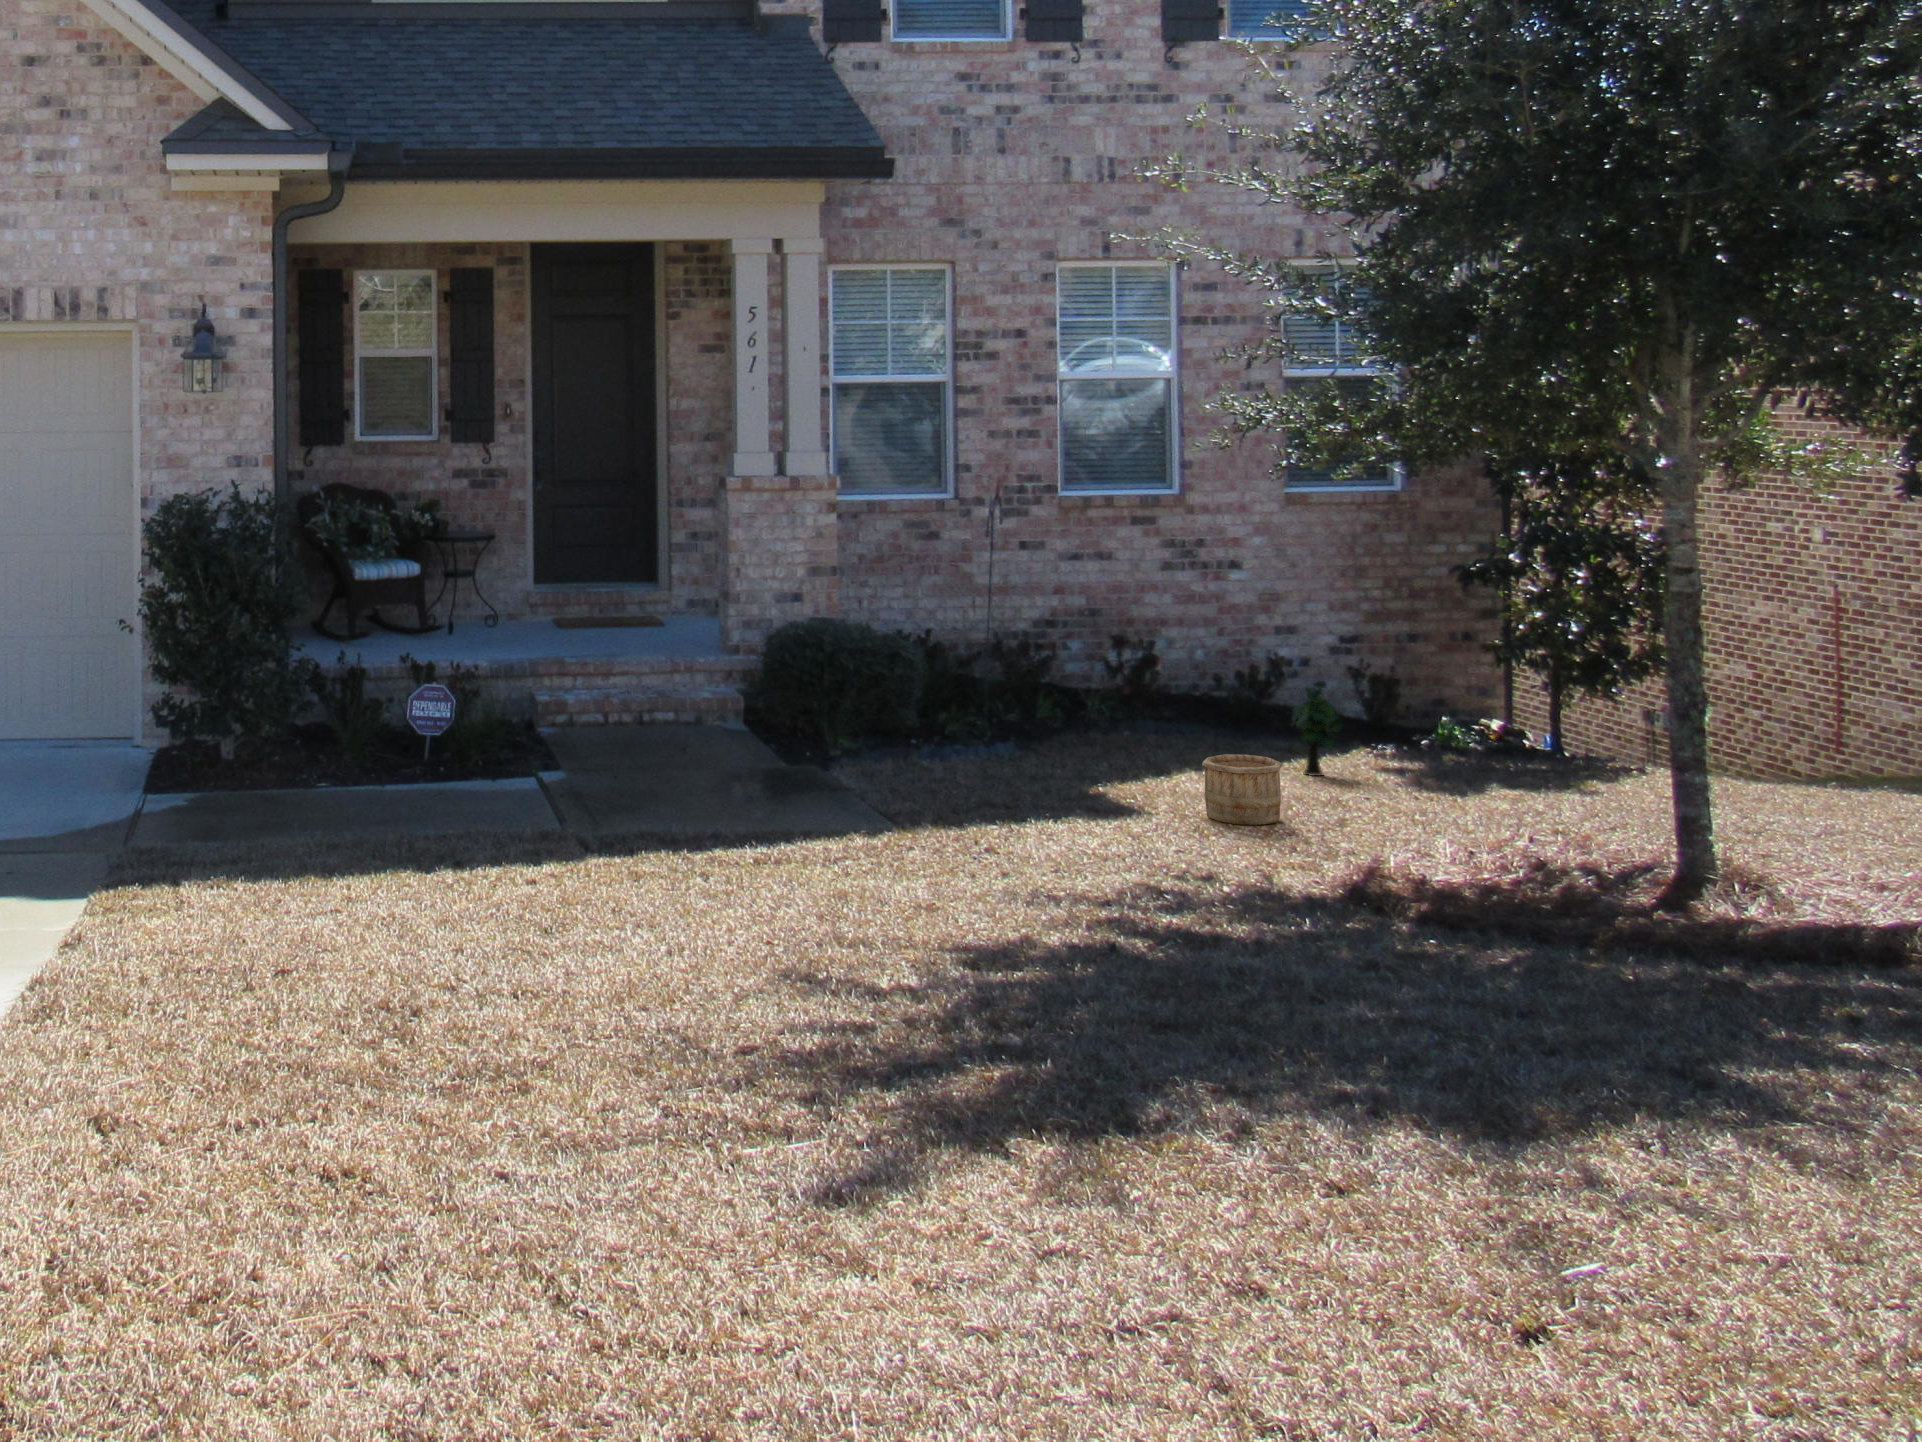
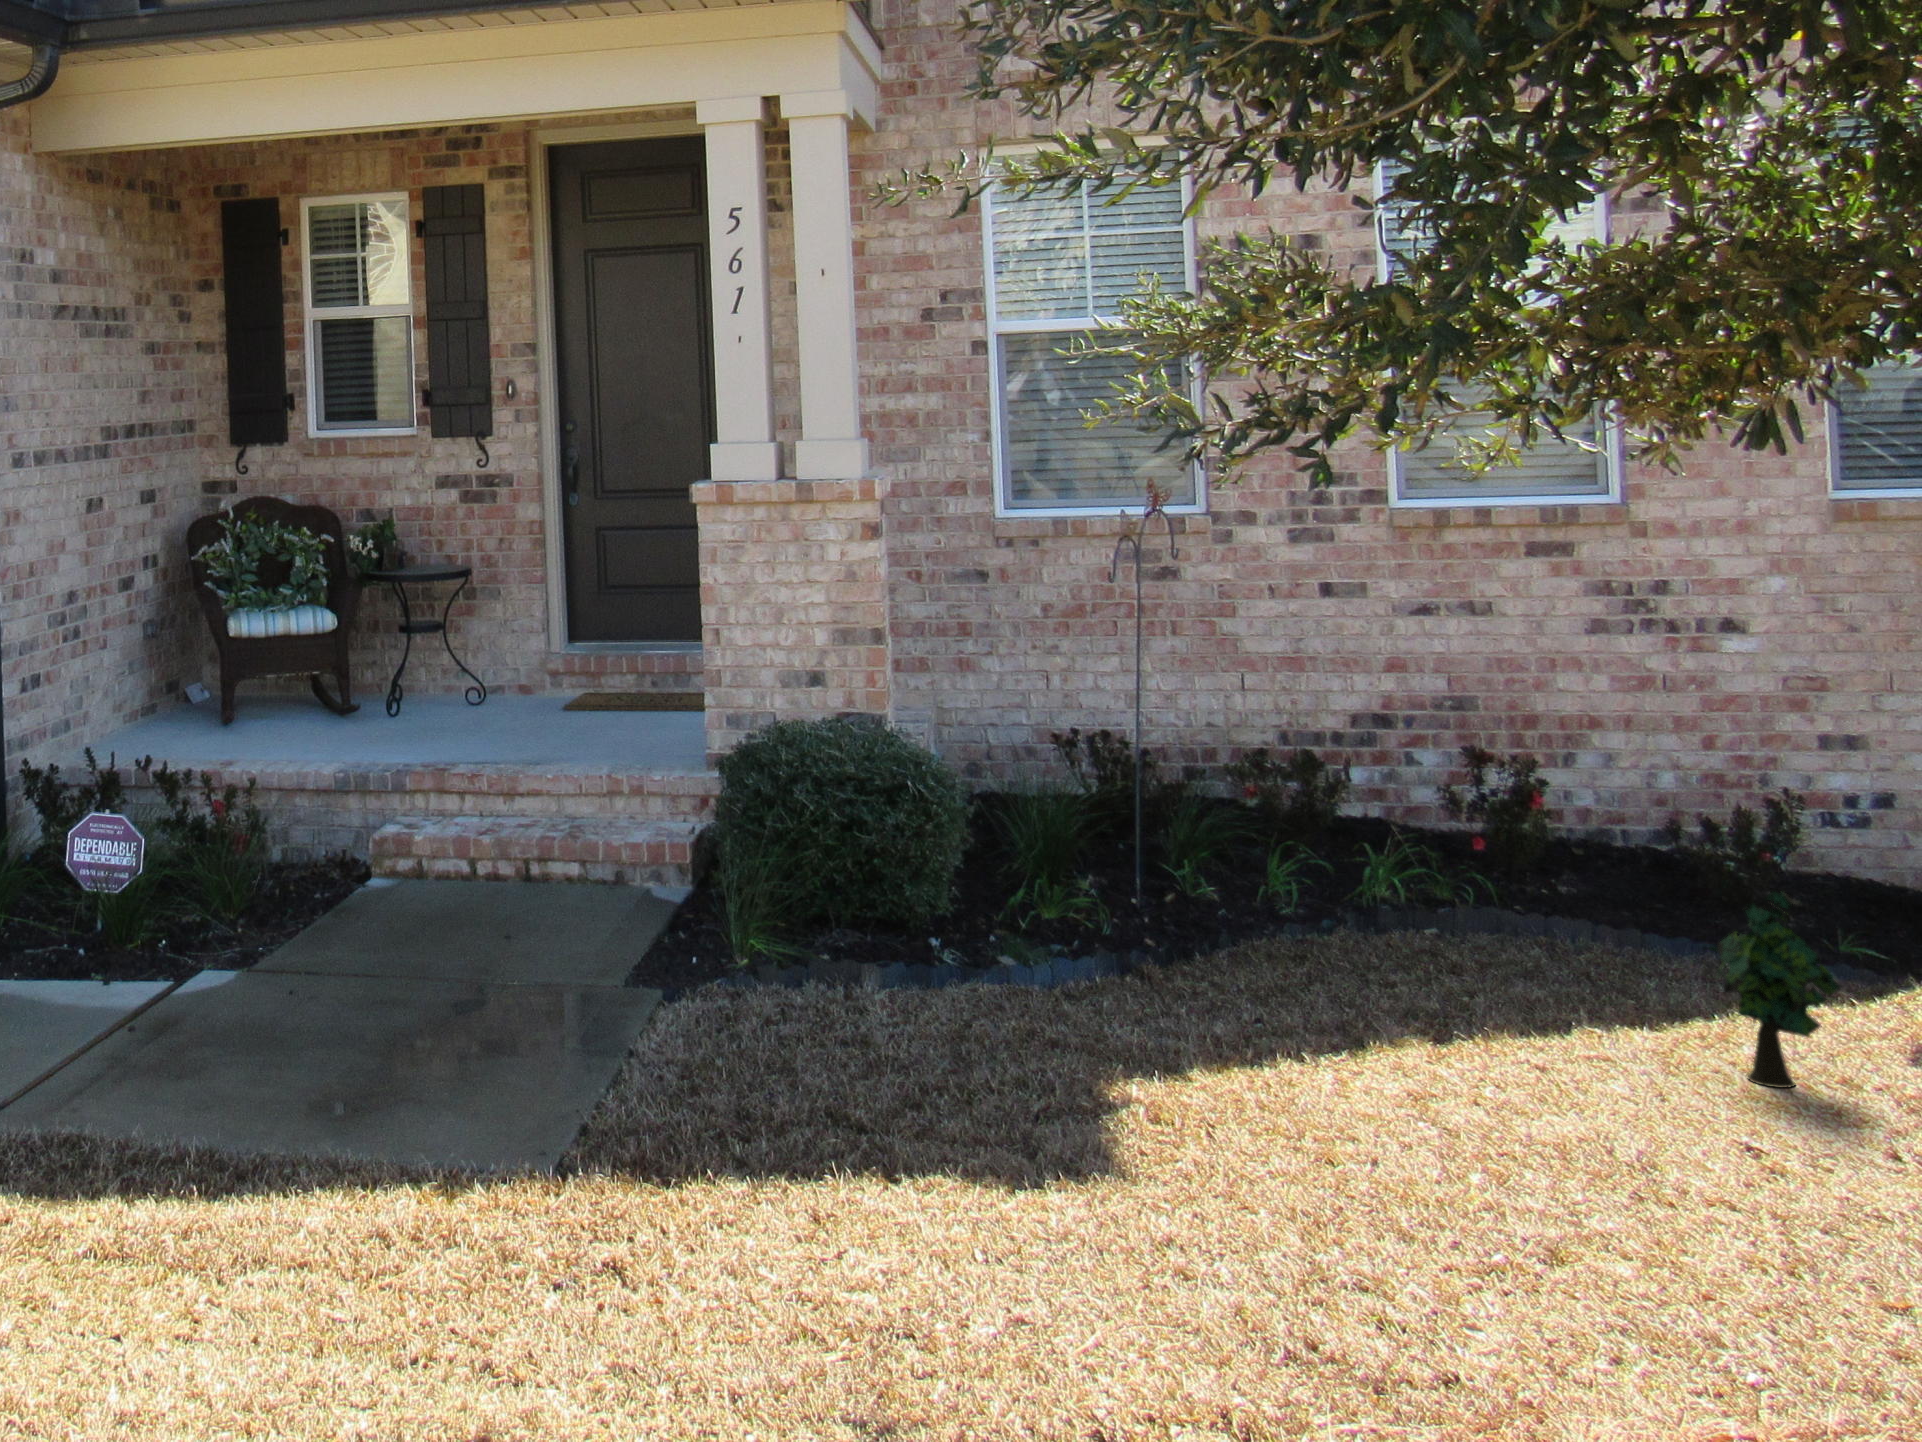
wooden bucket: present [1202,754,1282,825] -> none [1406,1086,1600,1278]

